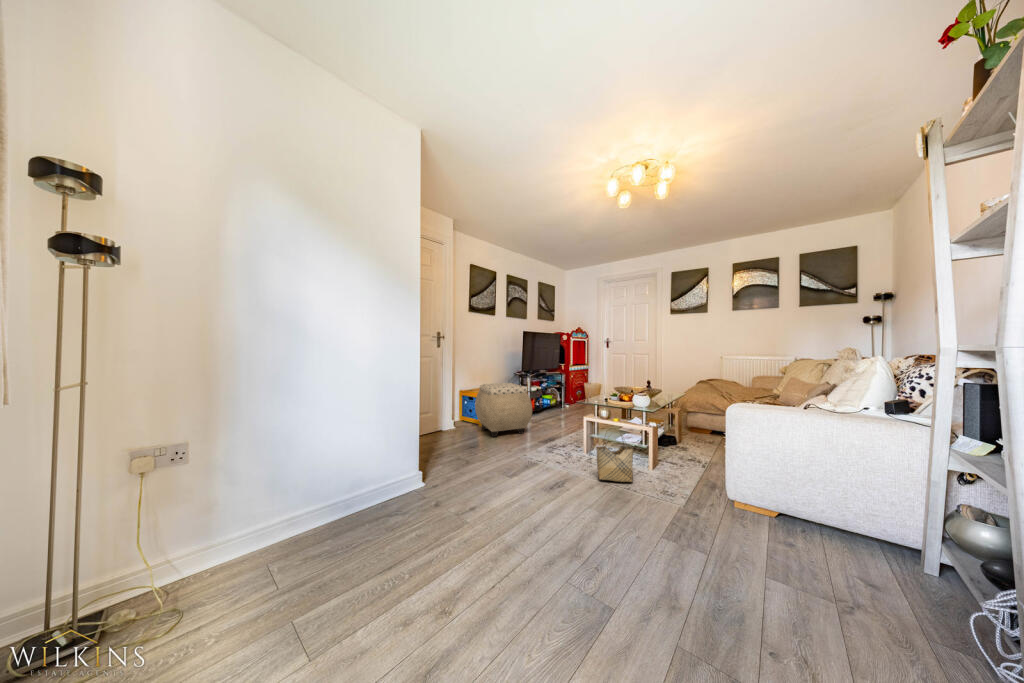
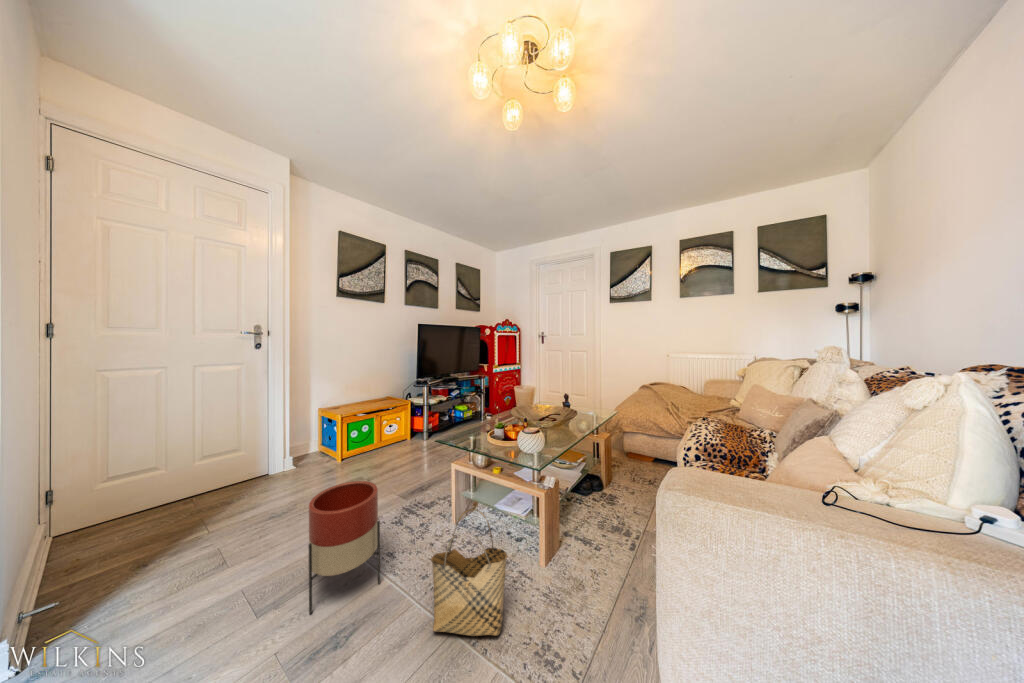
ottoman: present [475,383,532,437] -> none [320,397,402,488]
planter: none [527,418,559,474] -> present [308,481,380,614]

